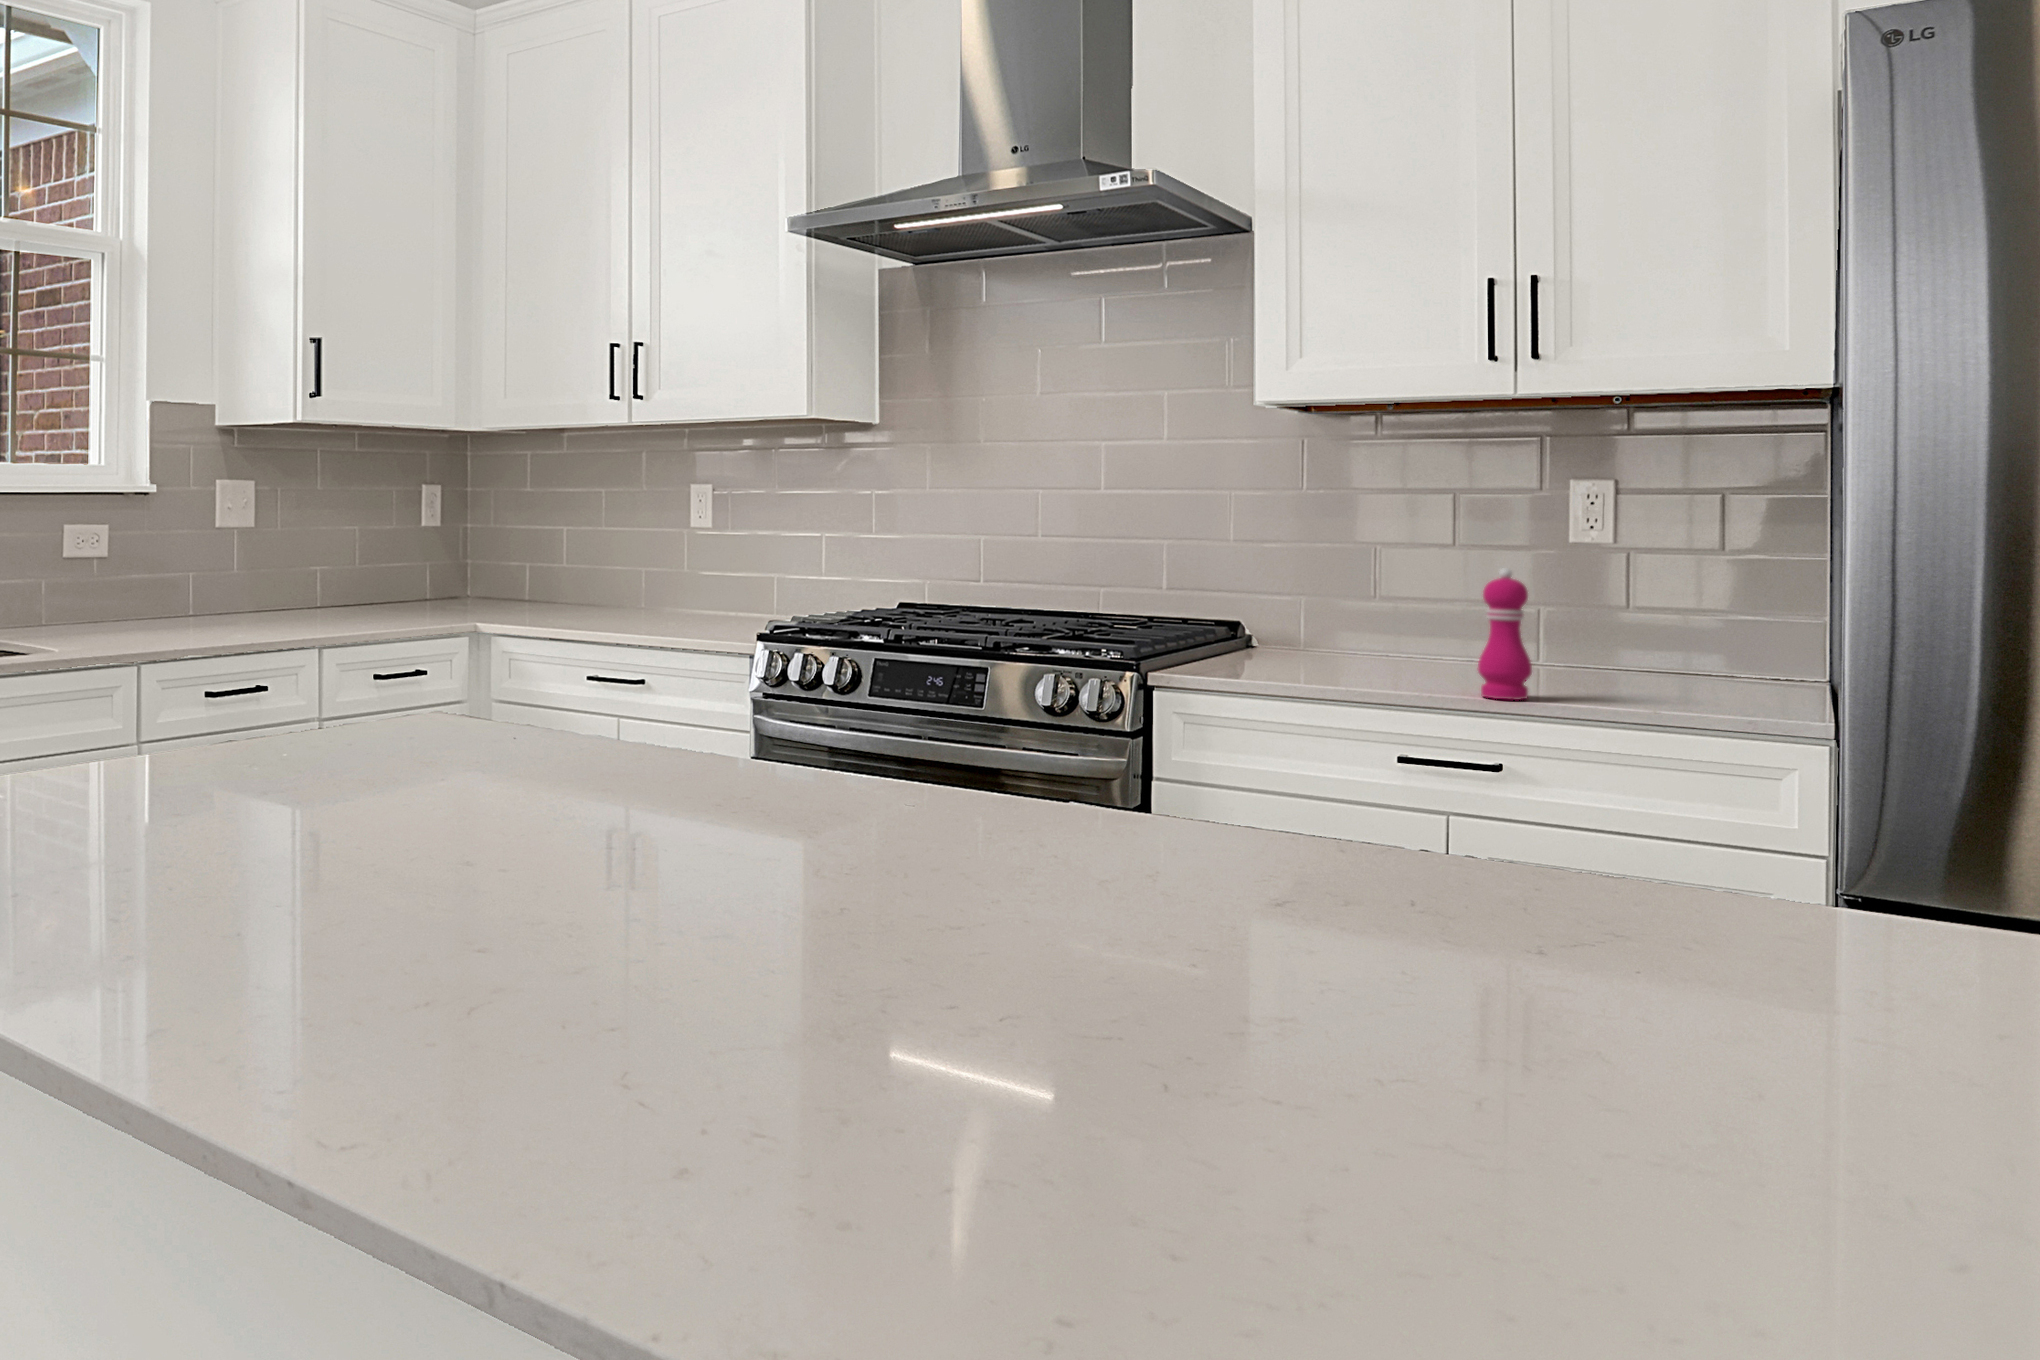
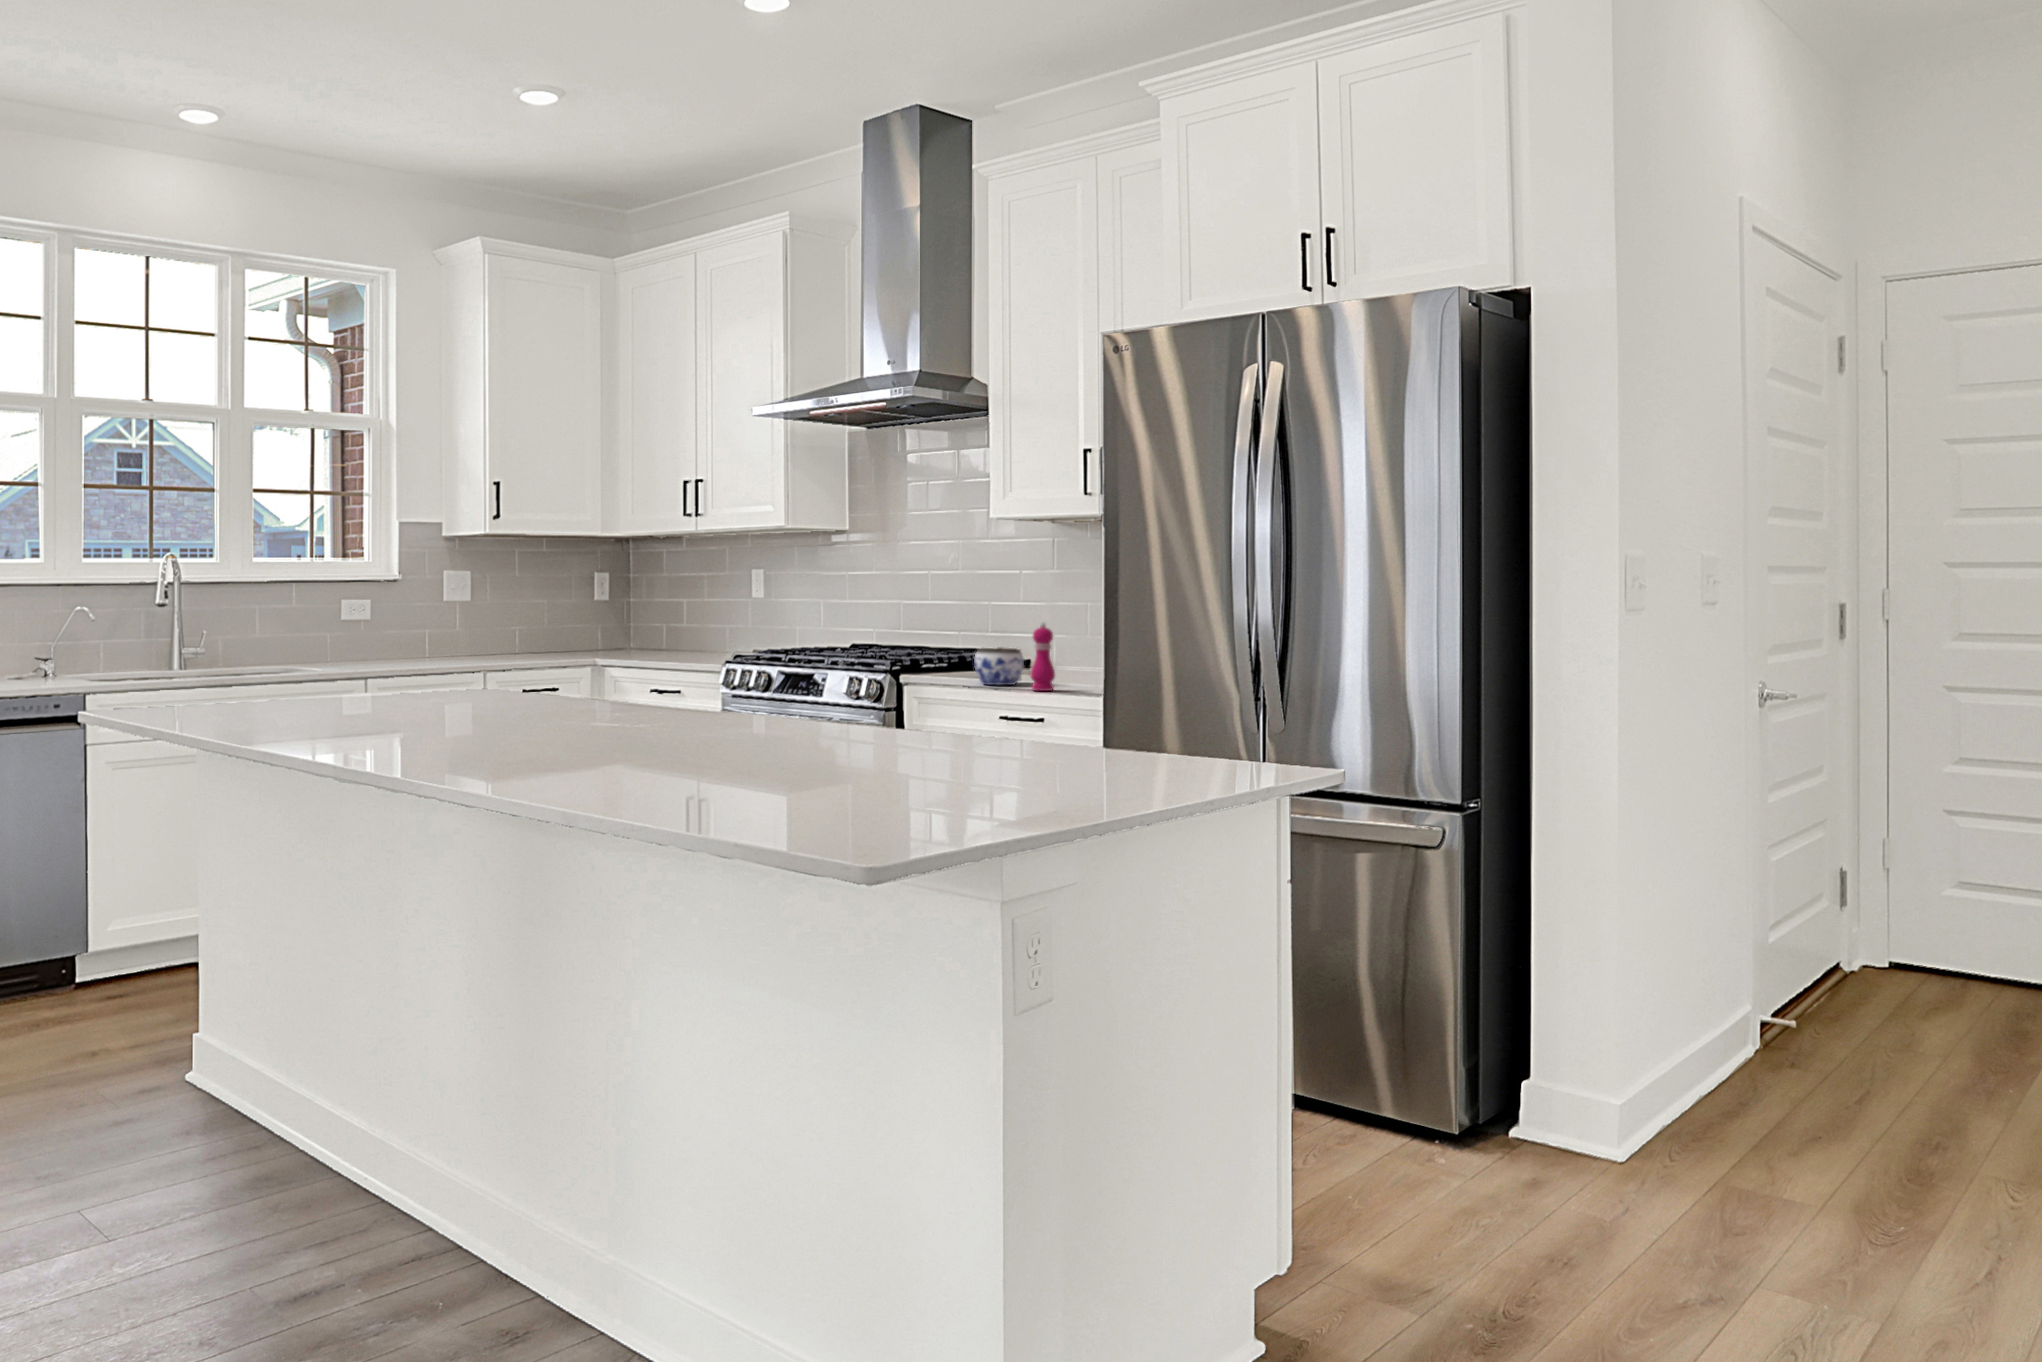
jar: none [1316,613,1419,684] -> present [974,647,1024,685]

